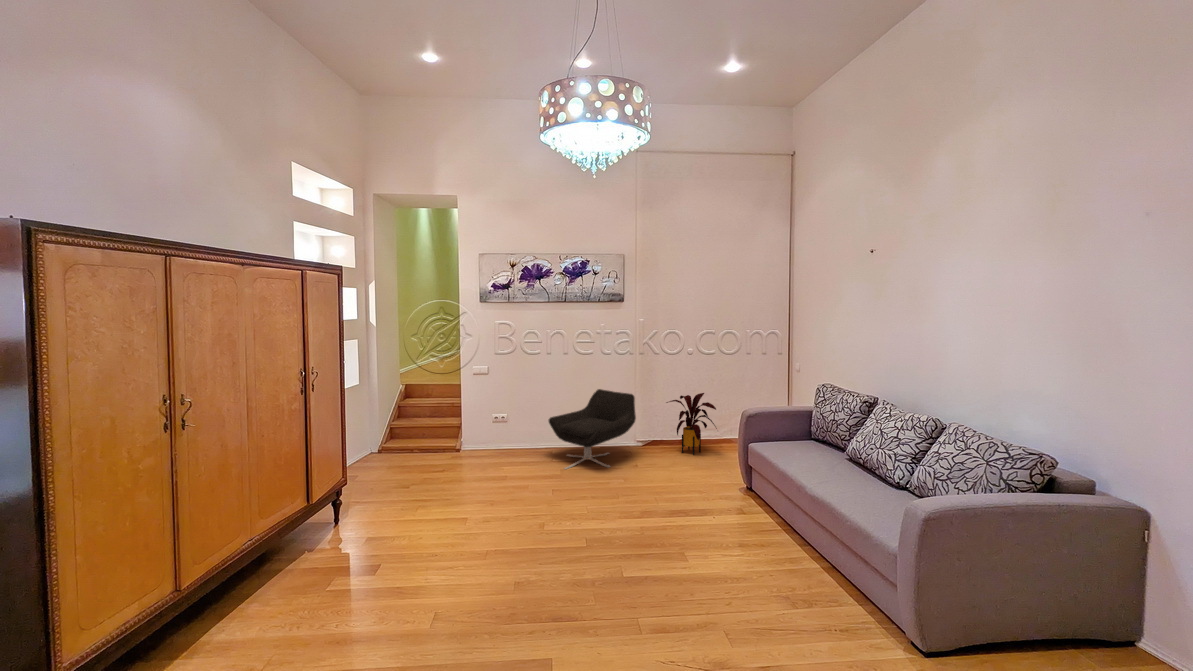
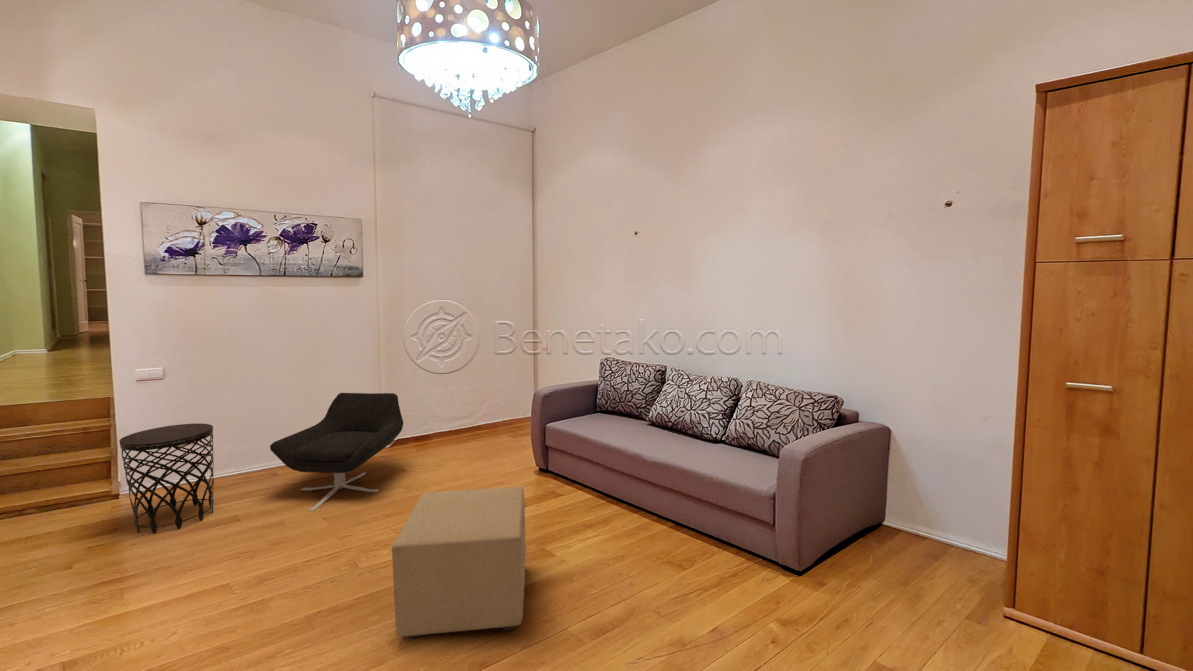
house plant: present [666,393,717,455] -> none [433,382,497,453]
side table: none [476,397,520,462] -> present [119,423,214,534]
ottoman: none [565,465,673,574] -> present [392,487,526,640]

